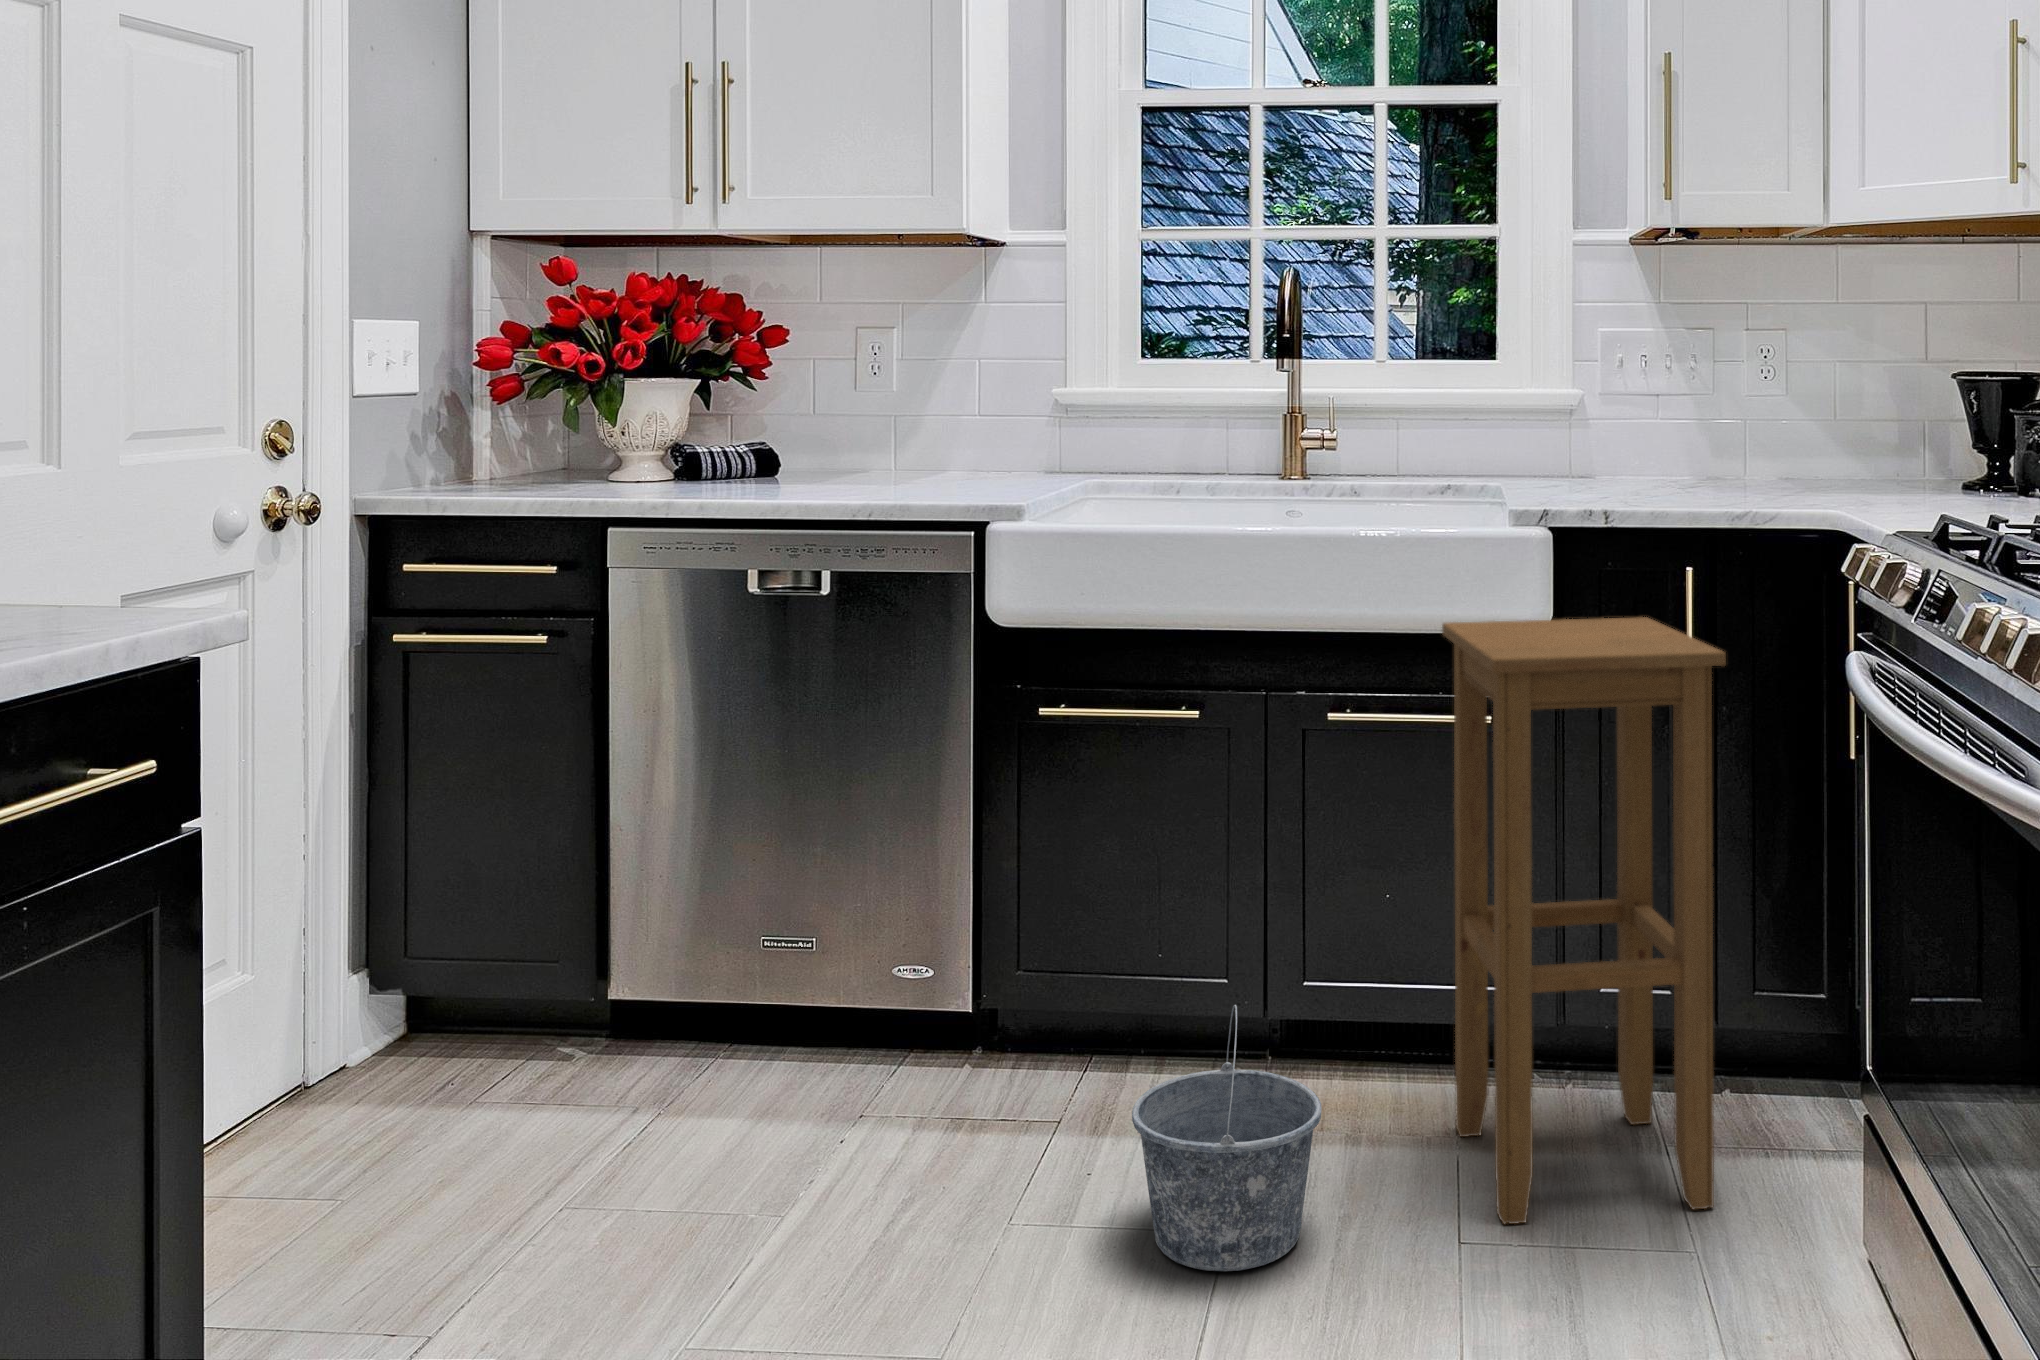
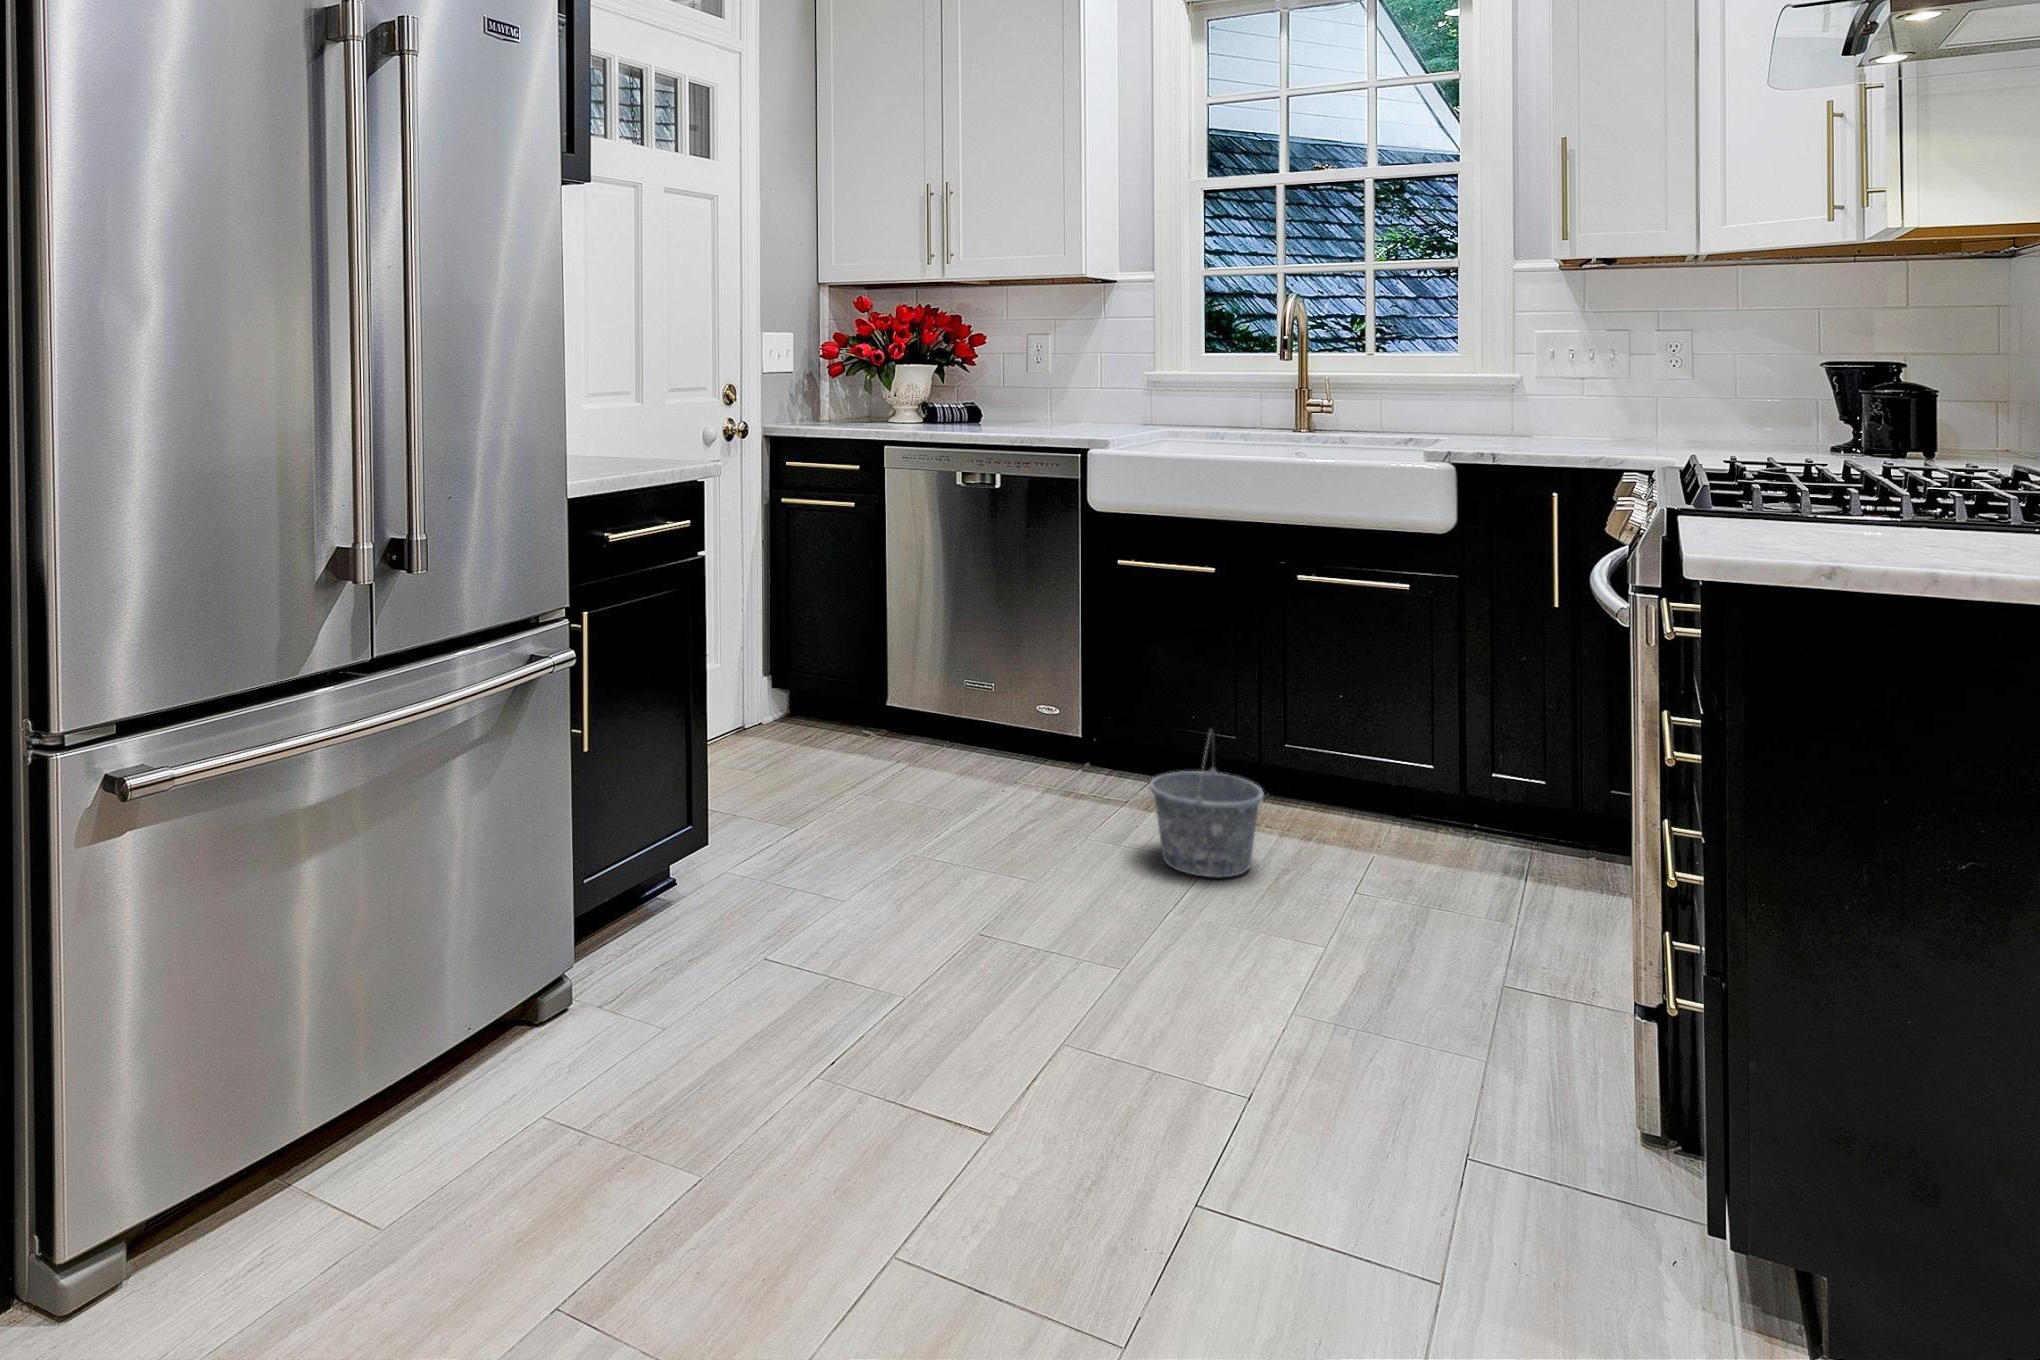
stool: present [1442,617,1726,1224] -> none [1365,519,1541,903]

